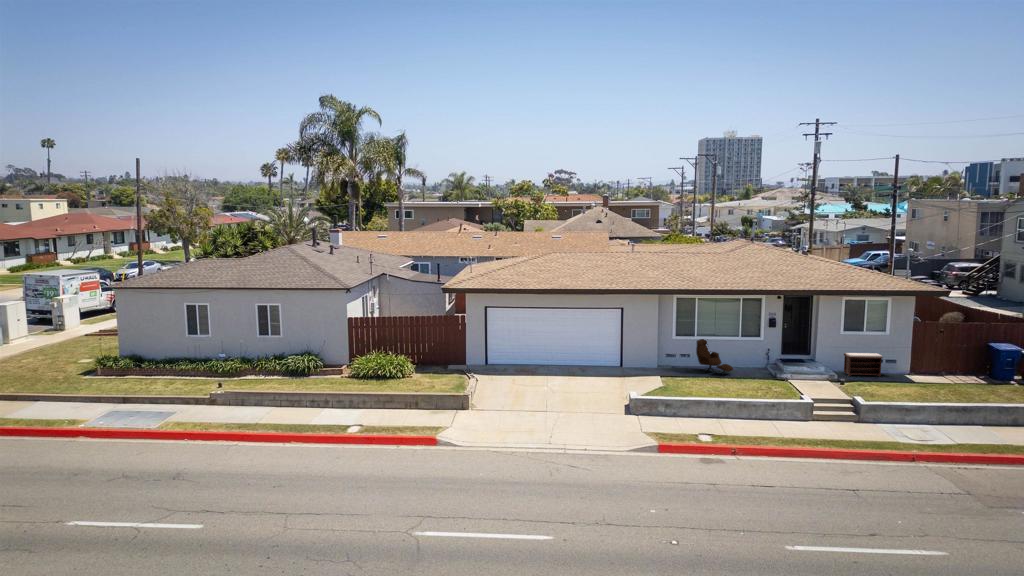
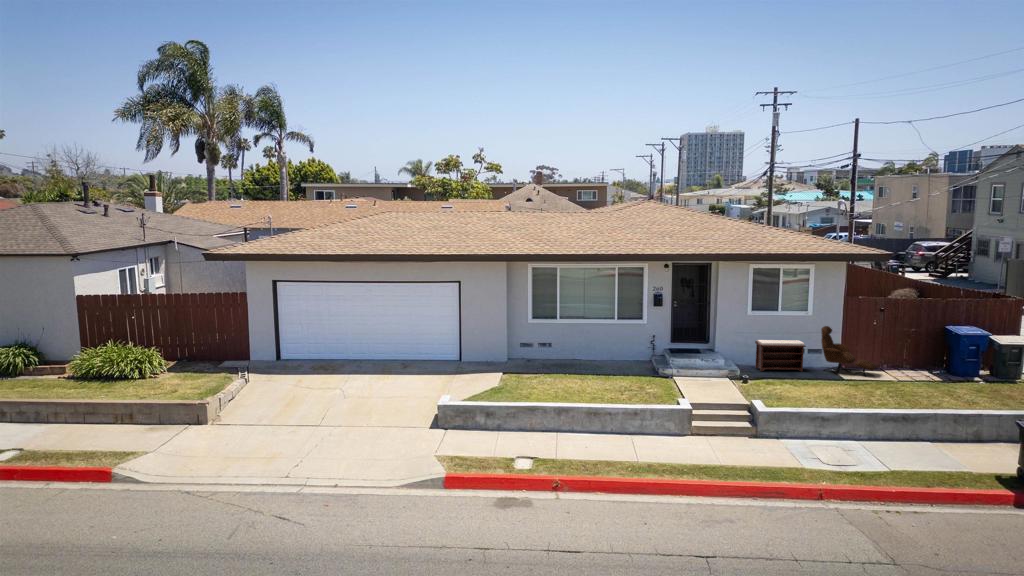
lounge chair: present [696,339,733,375] -> present [821,326,876,377]

